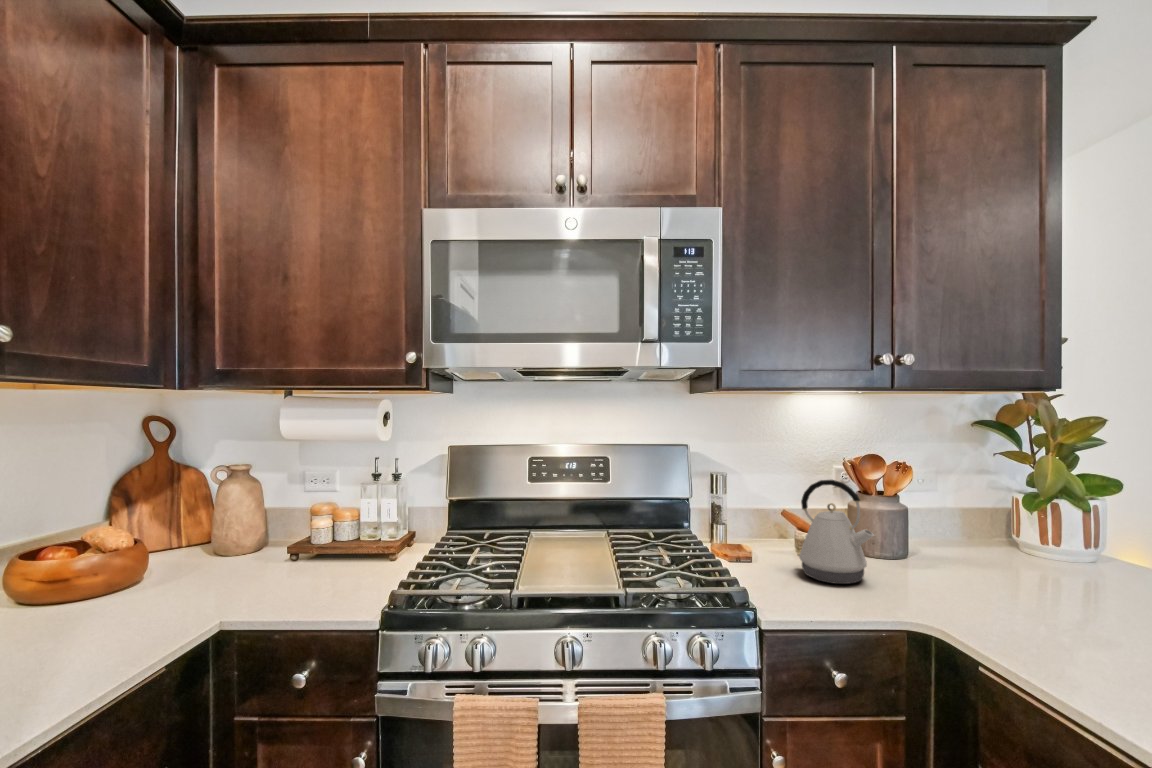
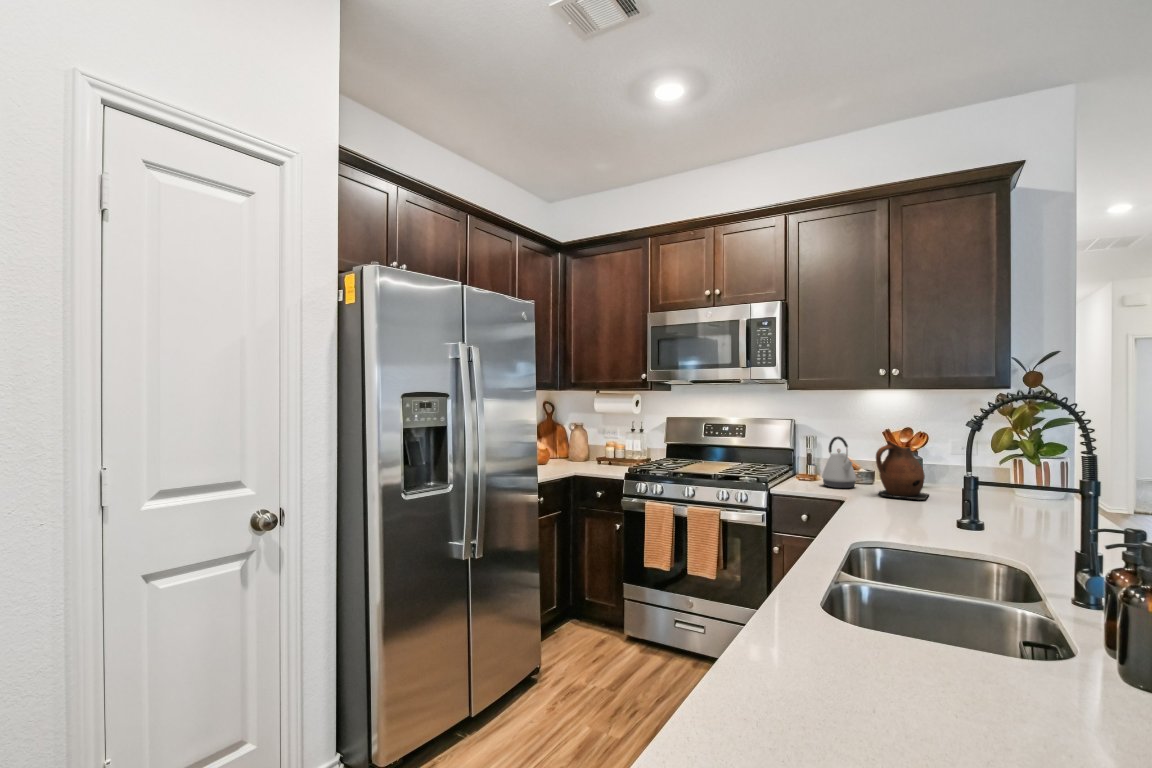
ceramic pitcher: none [925,489,1052,613] -> present [876,440,929,500]

